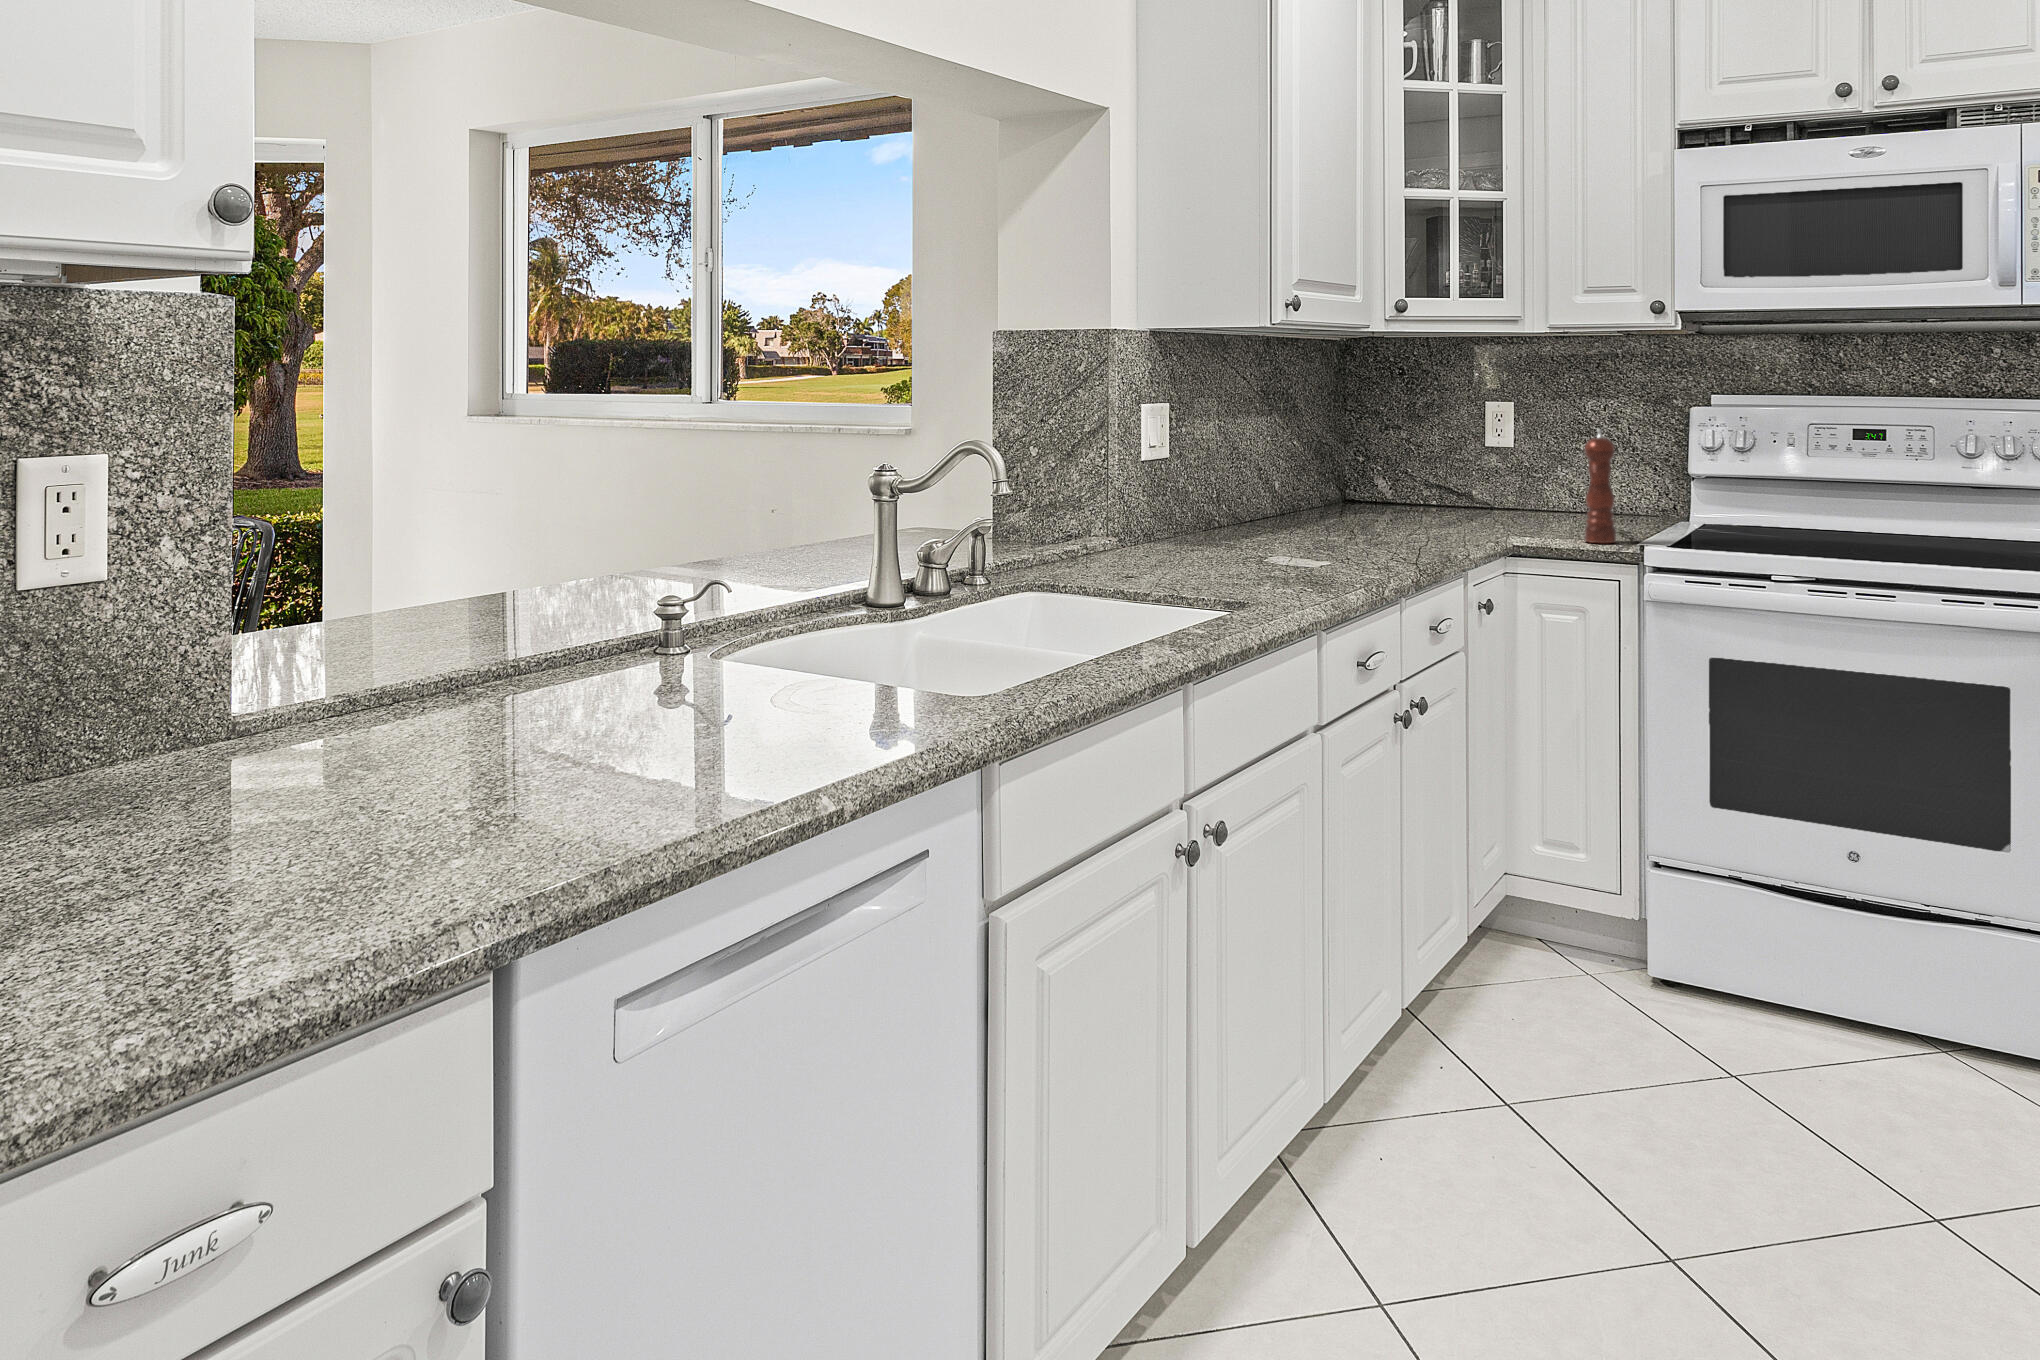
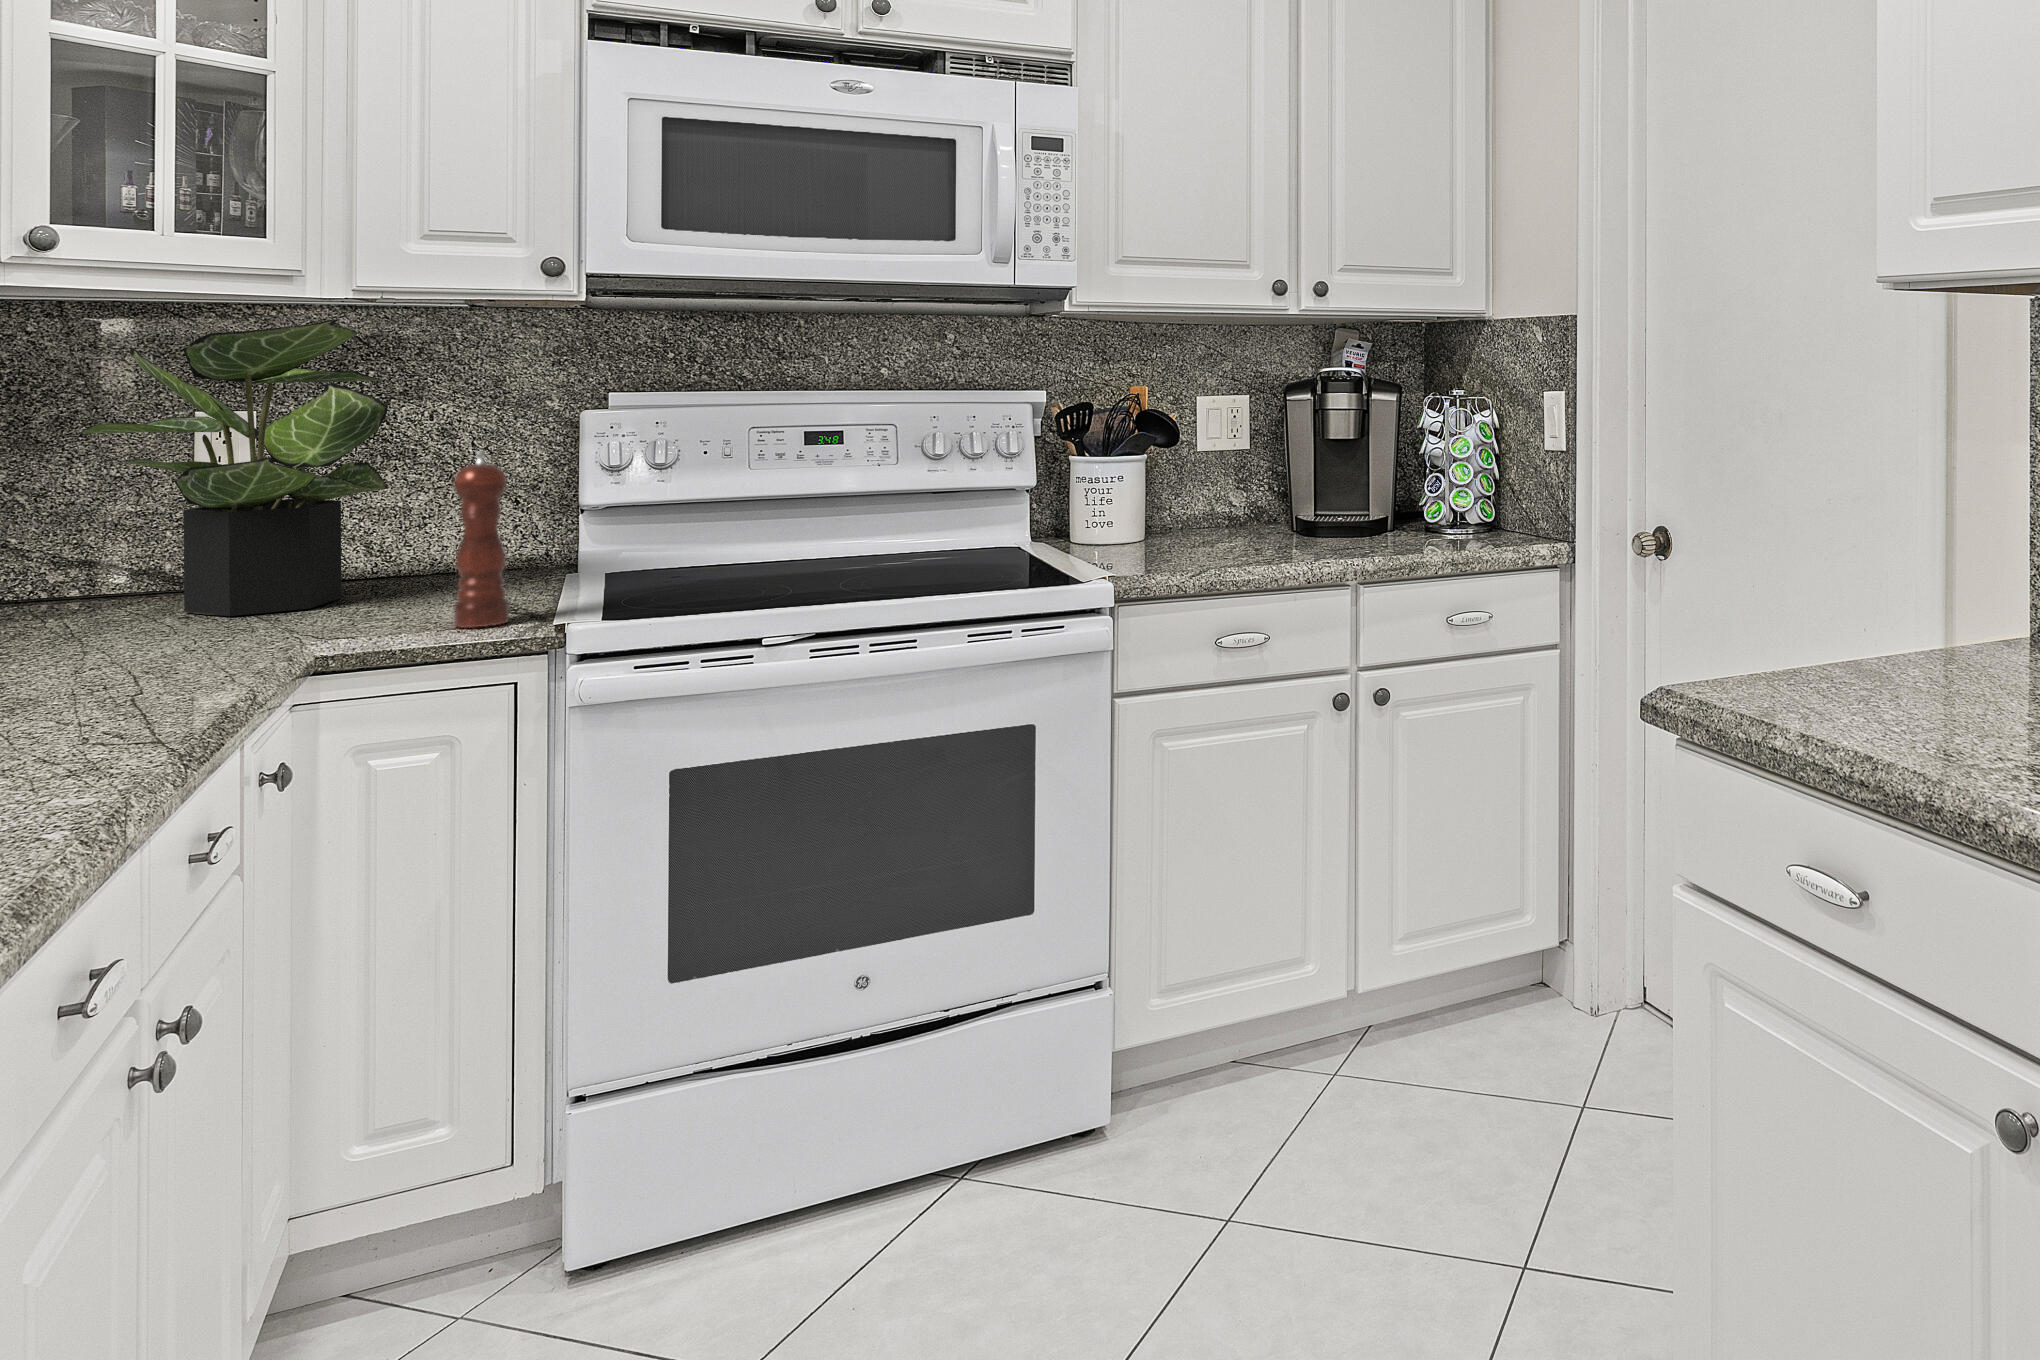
potted plant: none [1423,346,1573,525] -> present [79,320,389,616]

